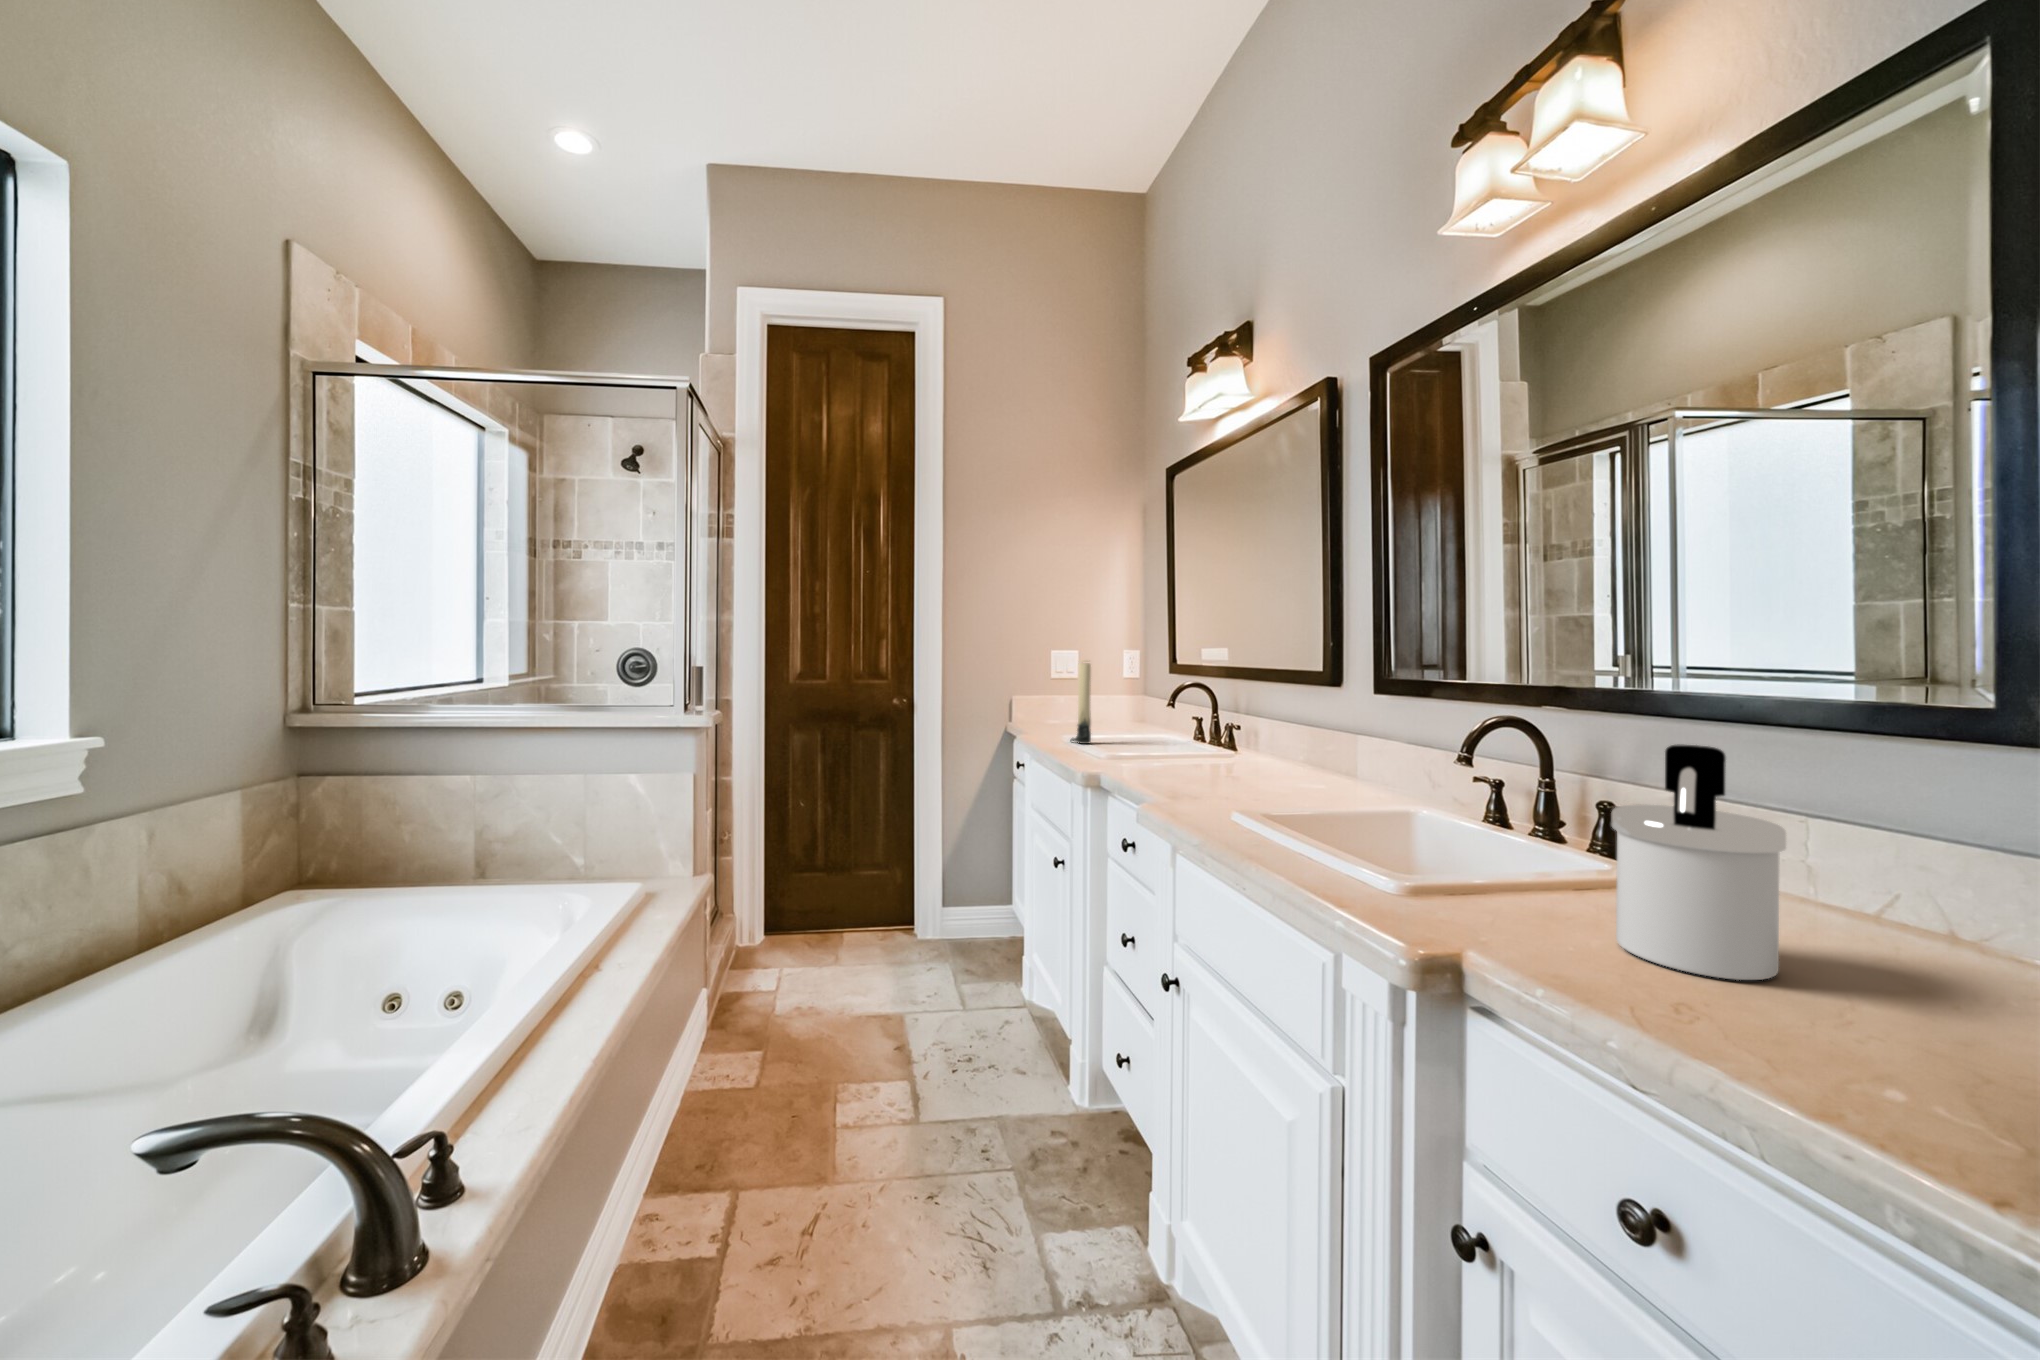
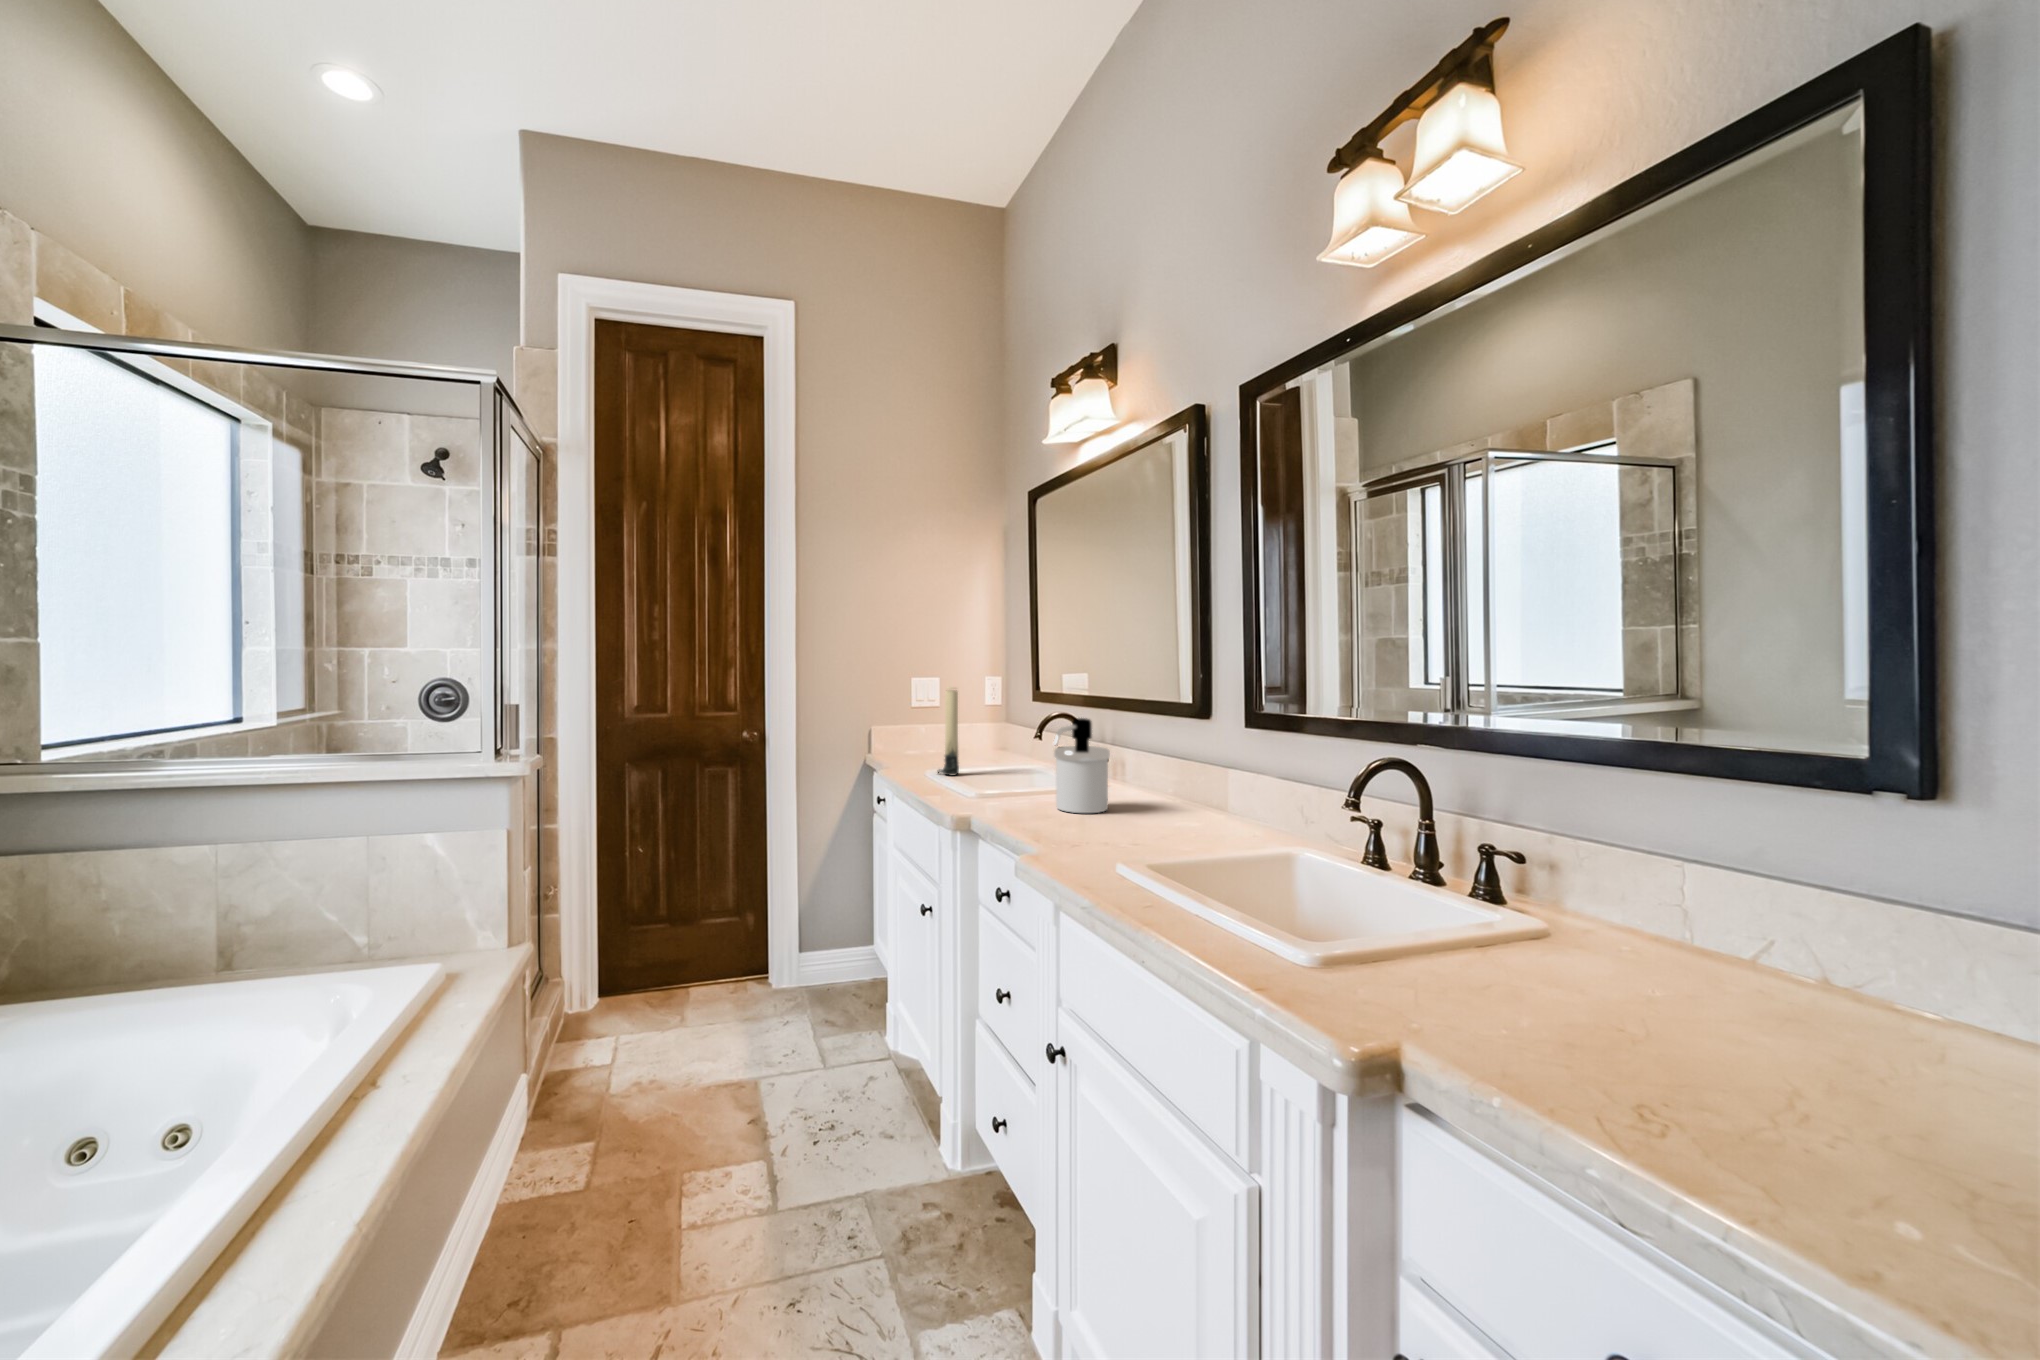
soap dispenser: present [1611,745,1786,980] -> present [1054,718,1110,813]

